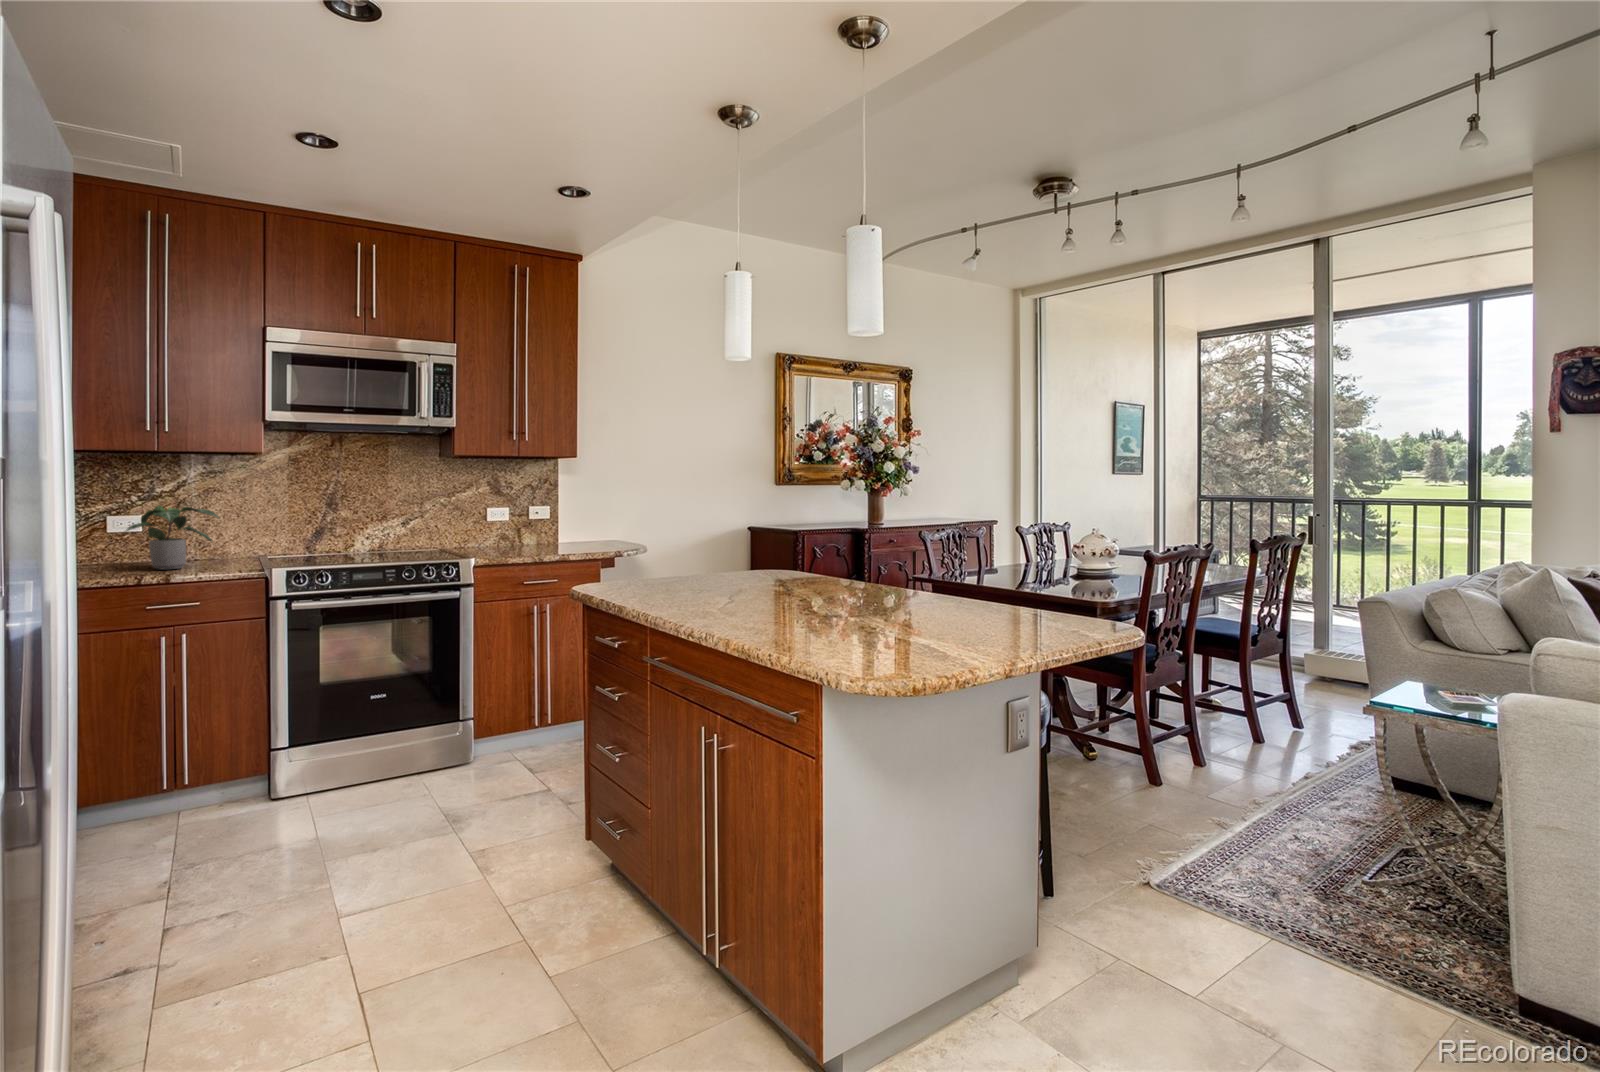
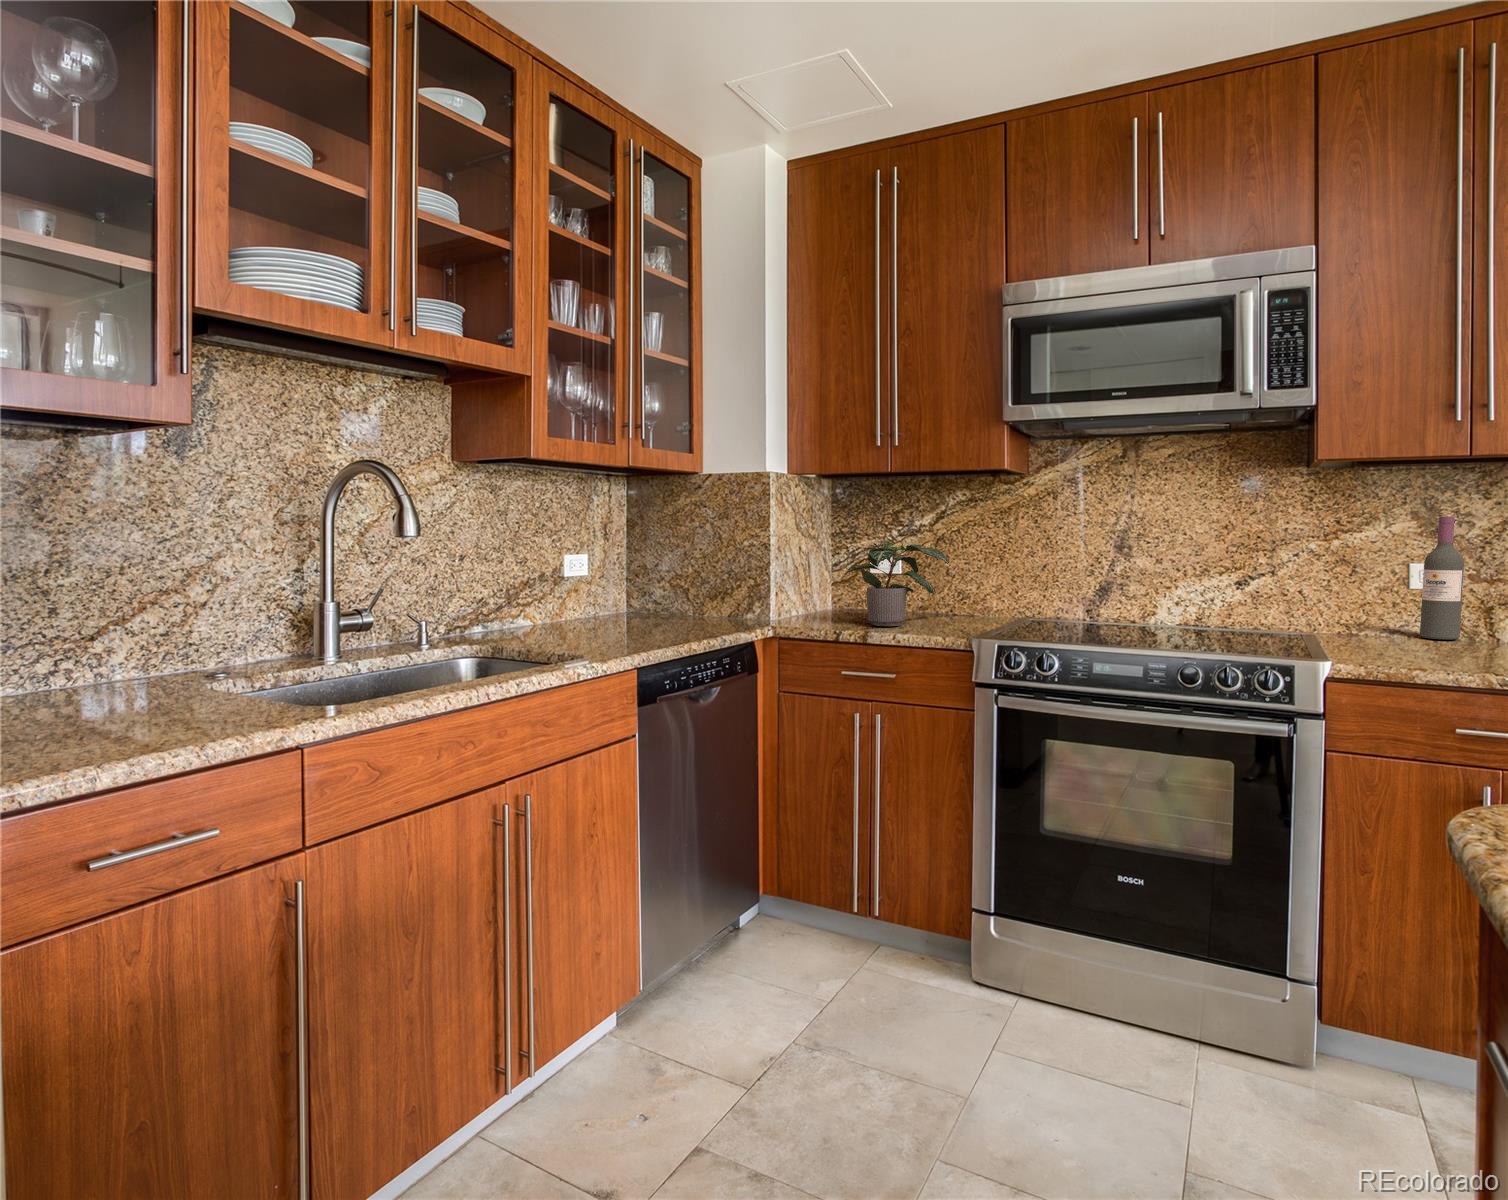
wine bottle: none [495,486,512,546] -> present [1420,517,1464,640]

